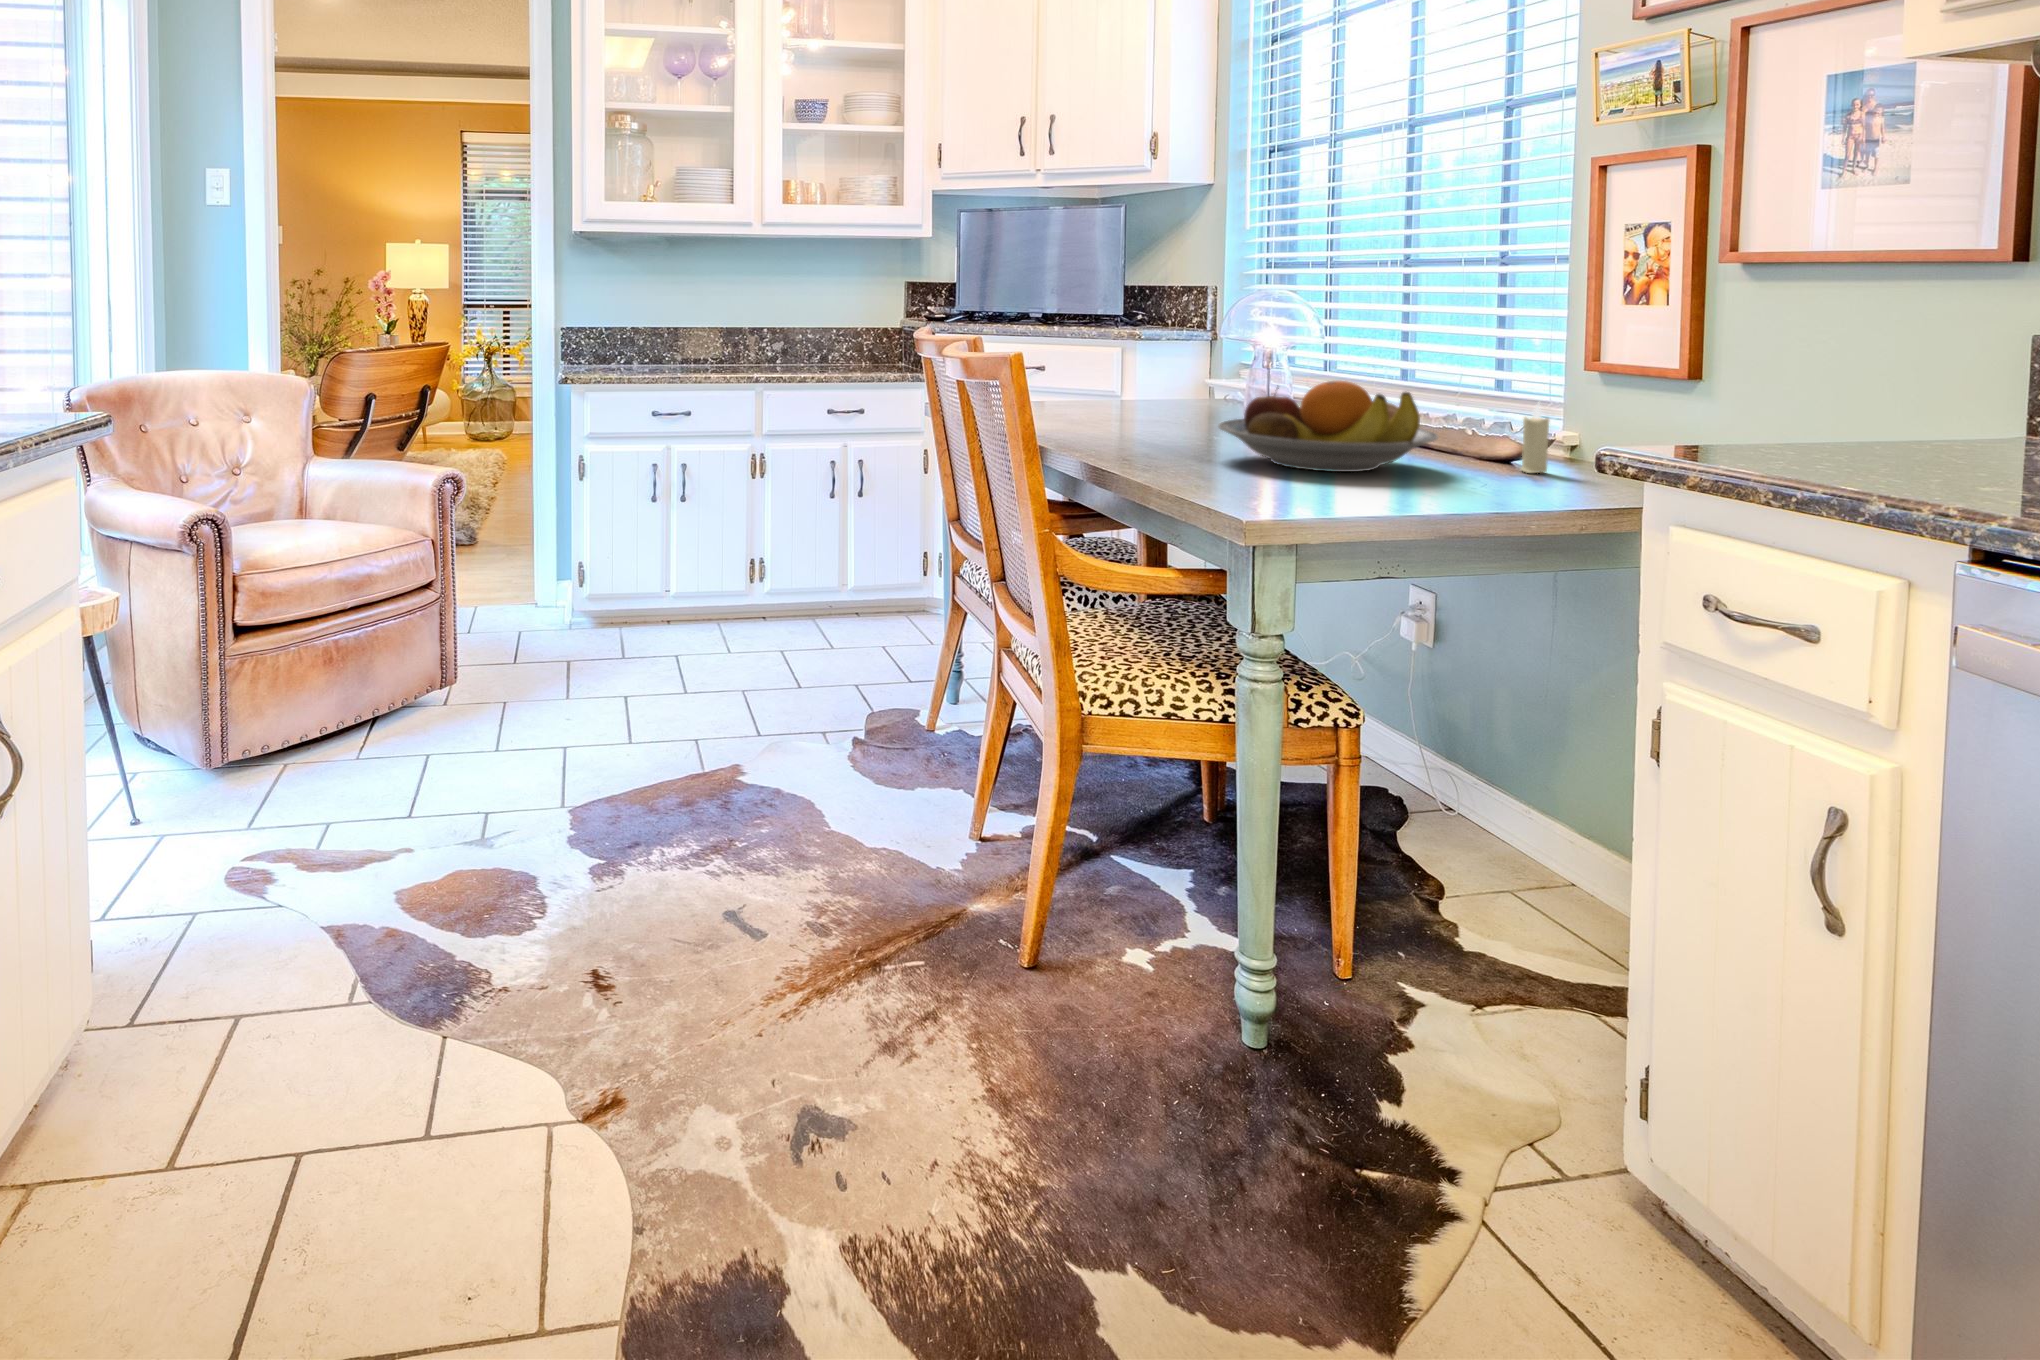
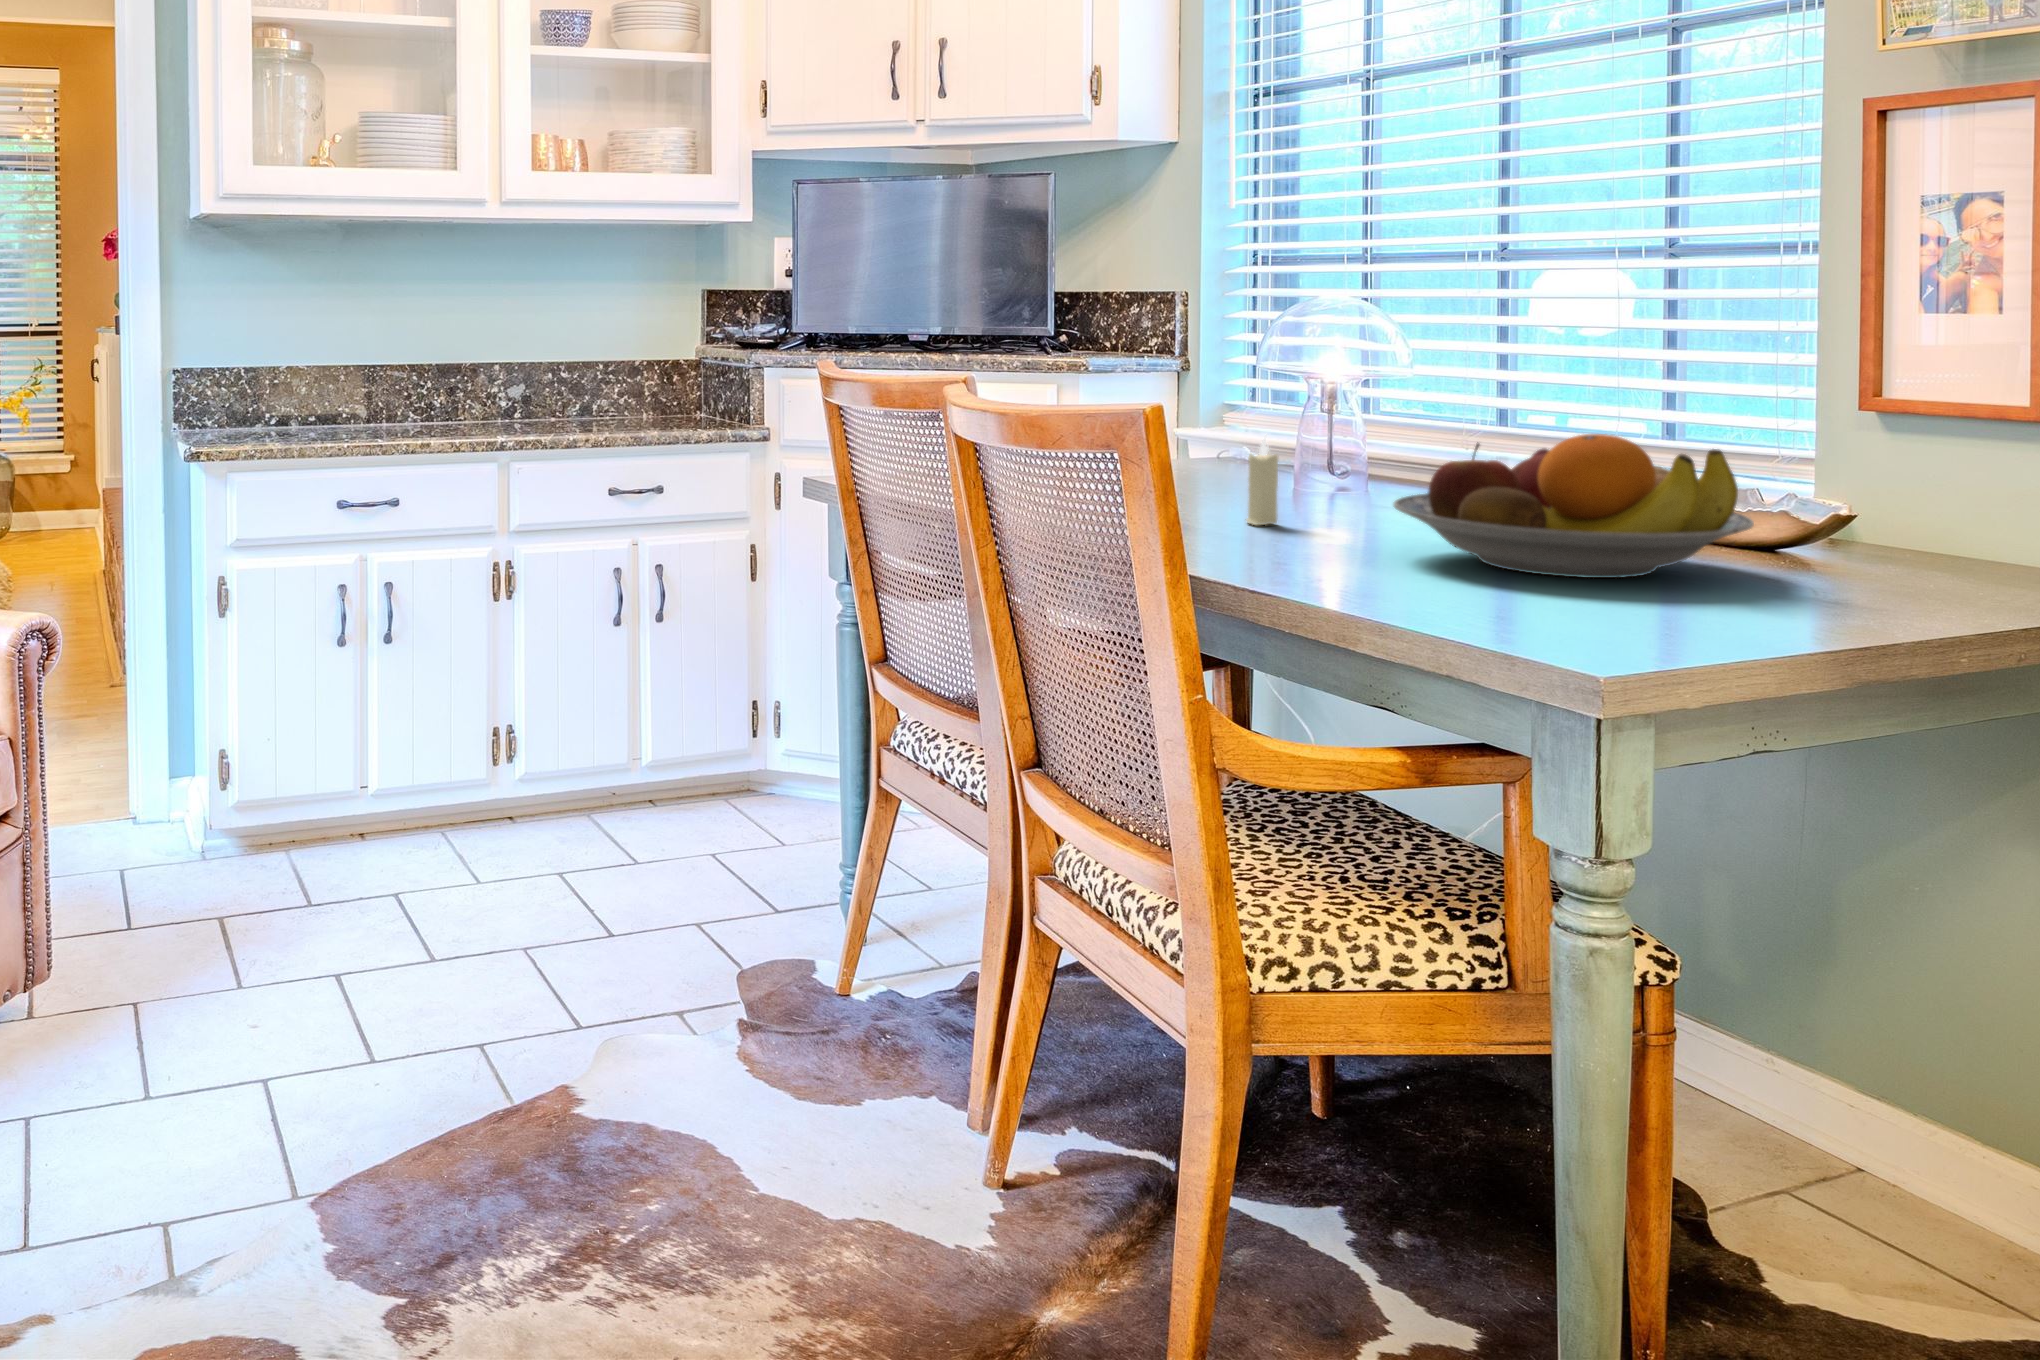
candle: present [1521,404,1549,473] -> present [1247,434,1278,525]

